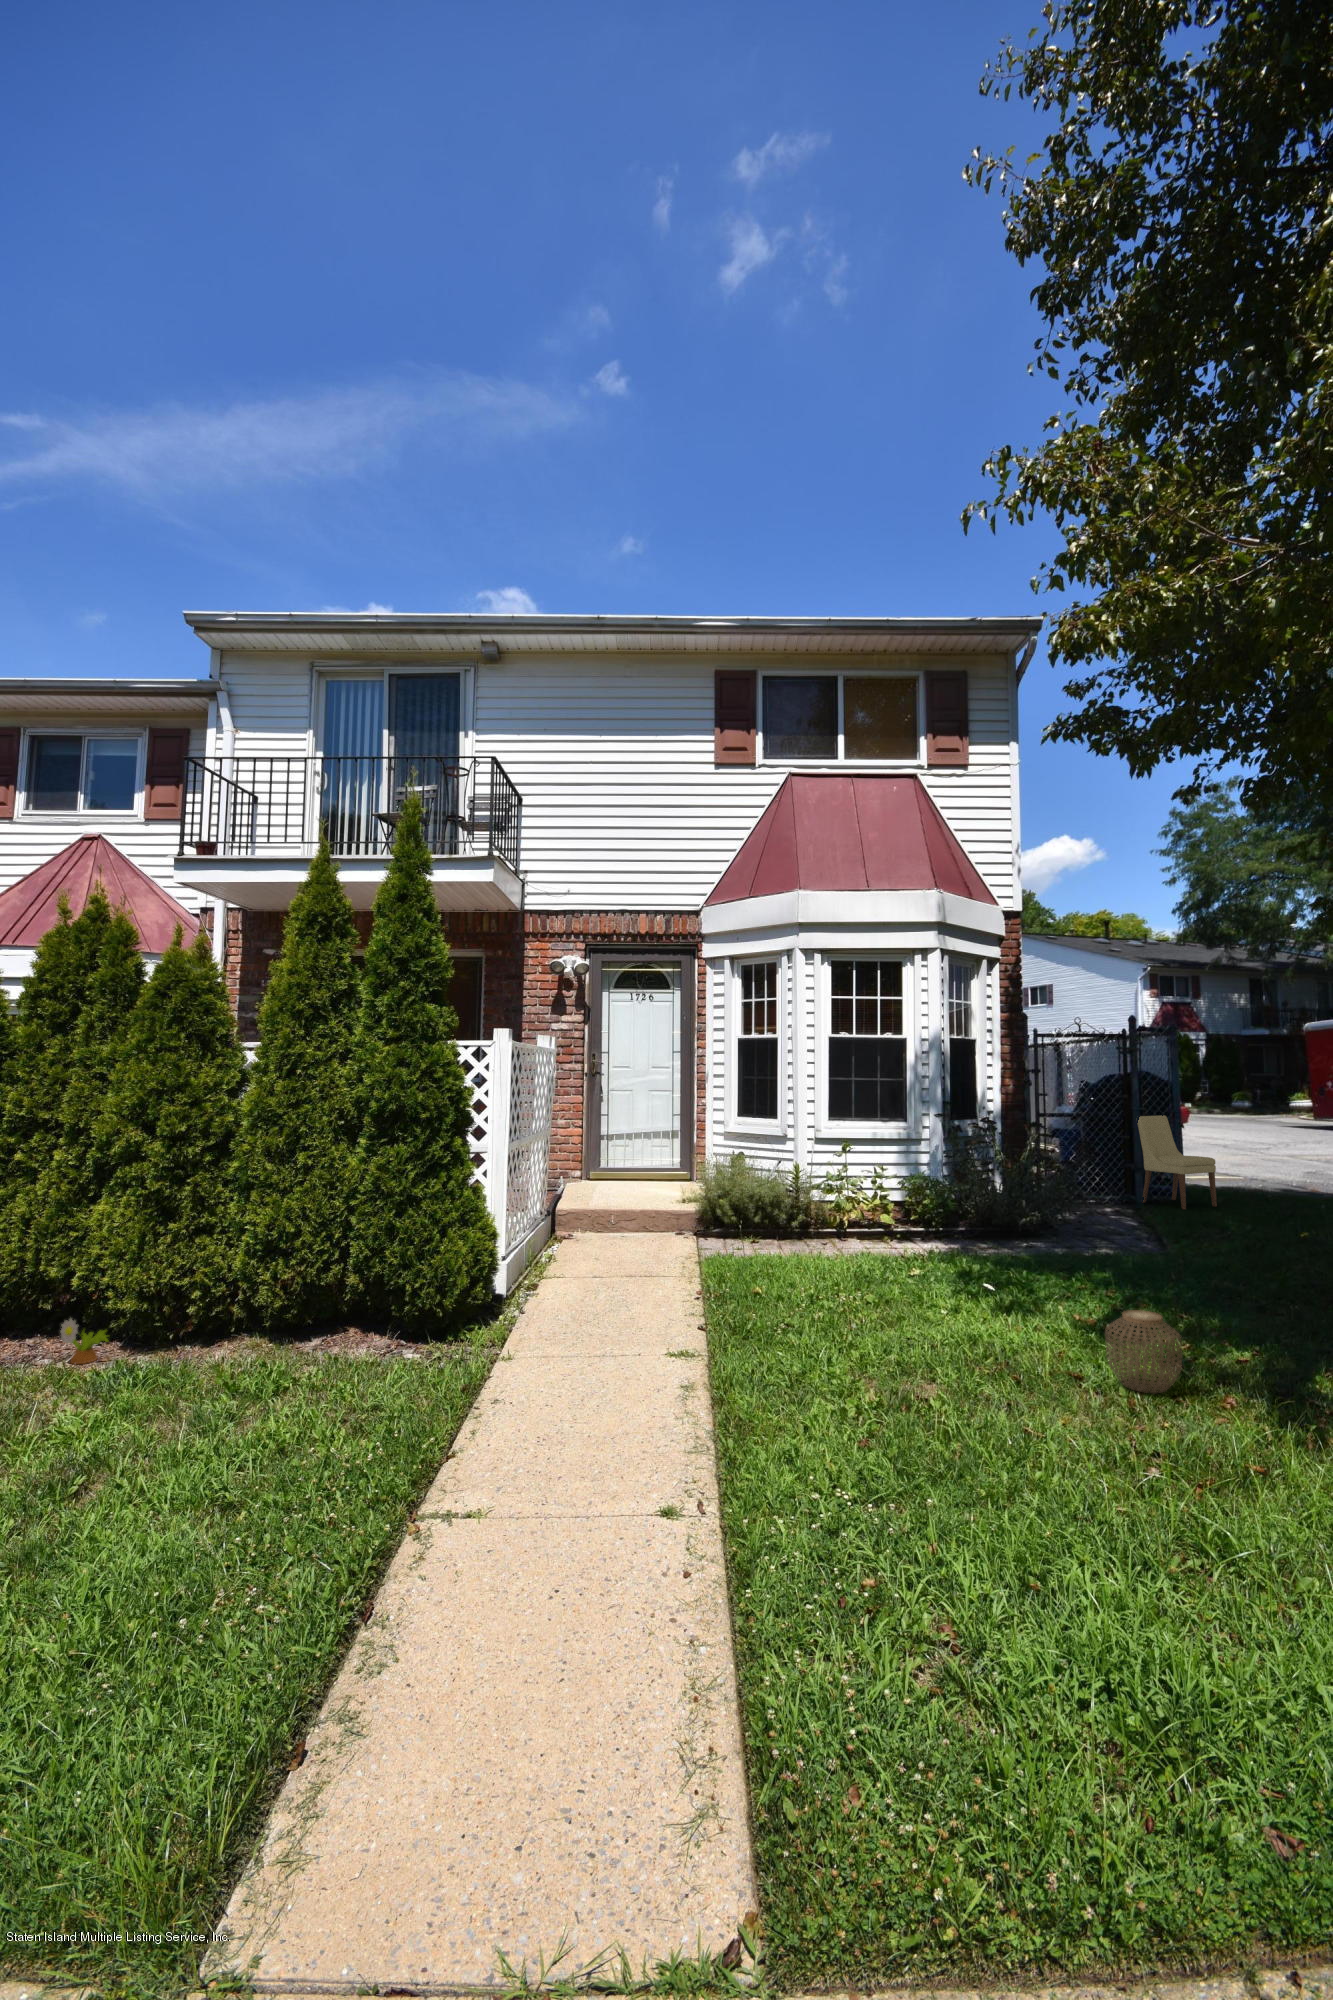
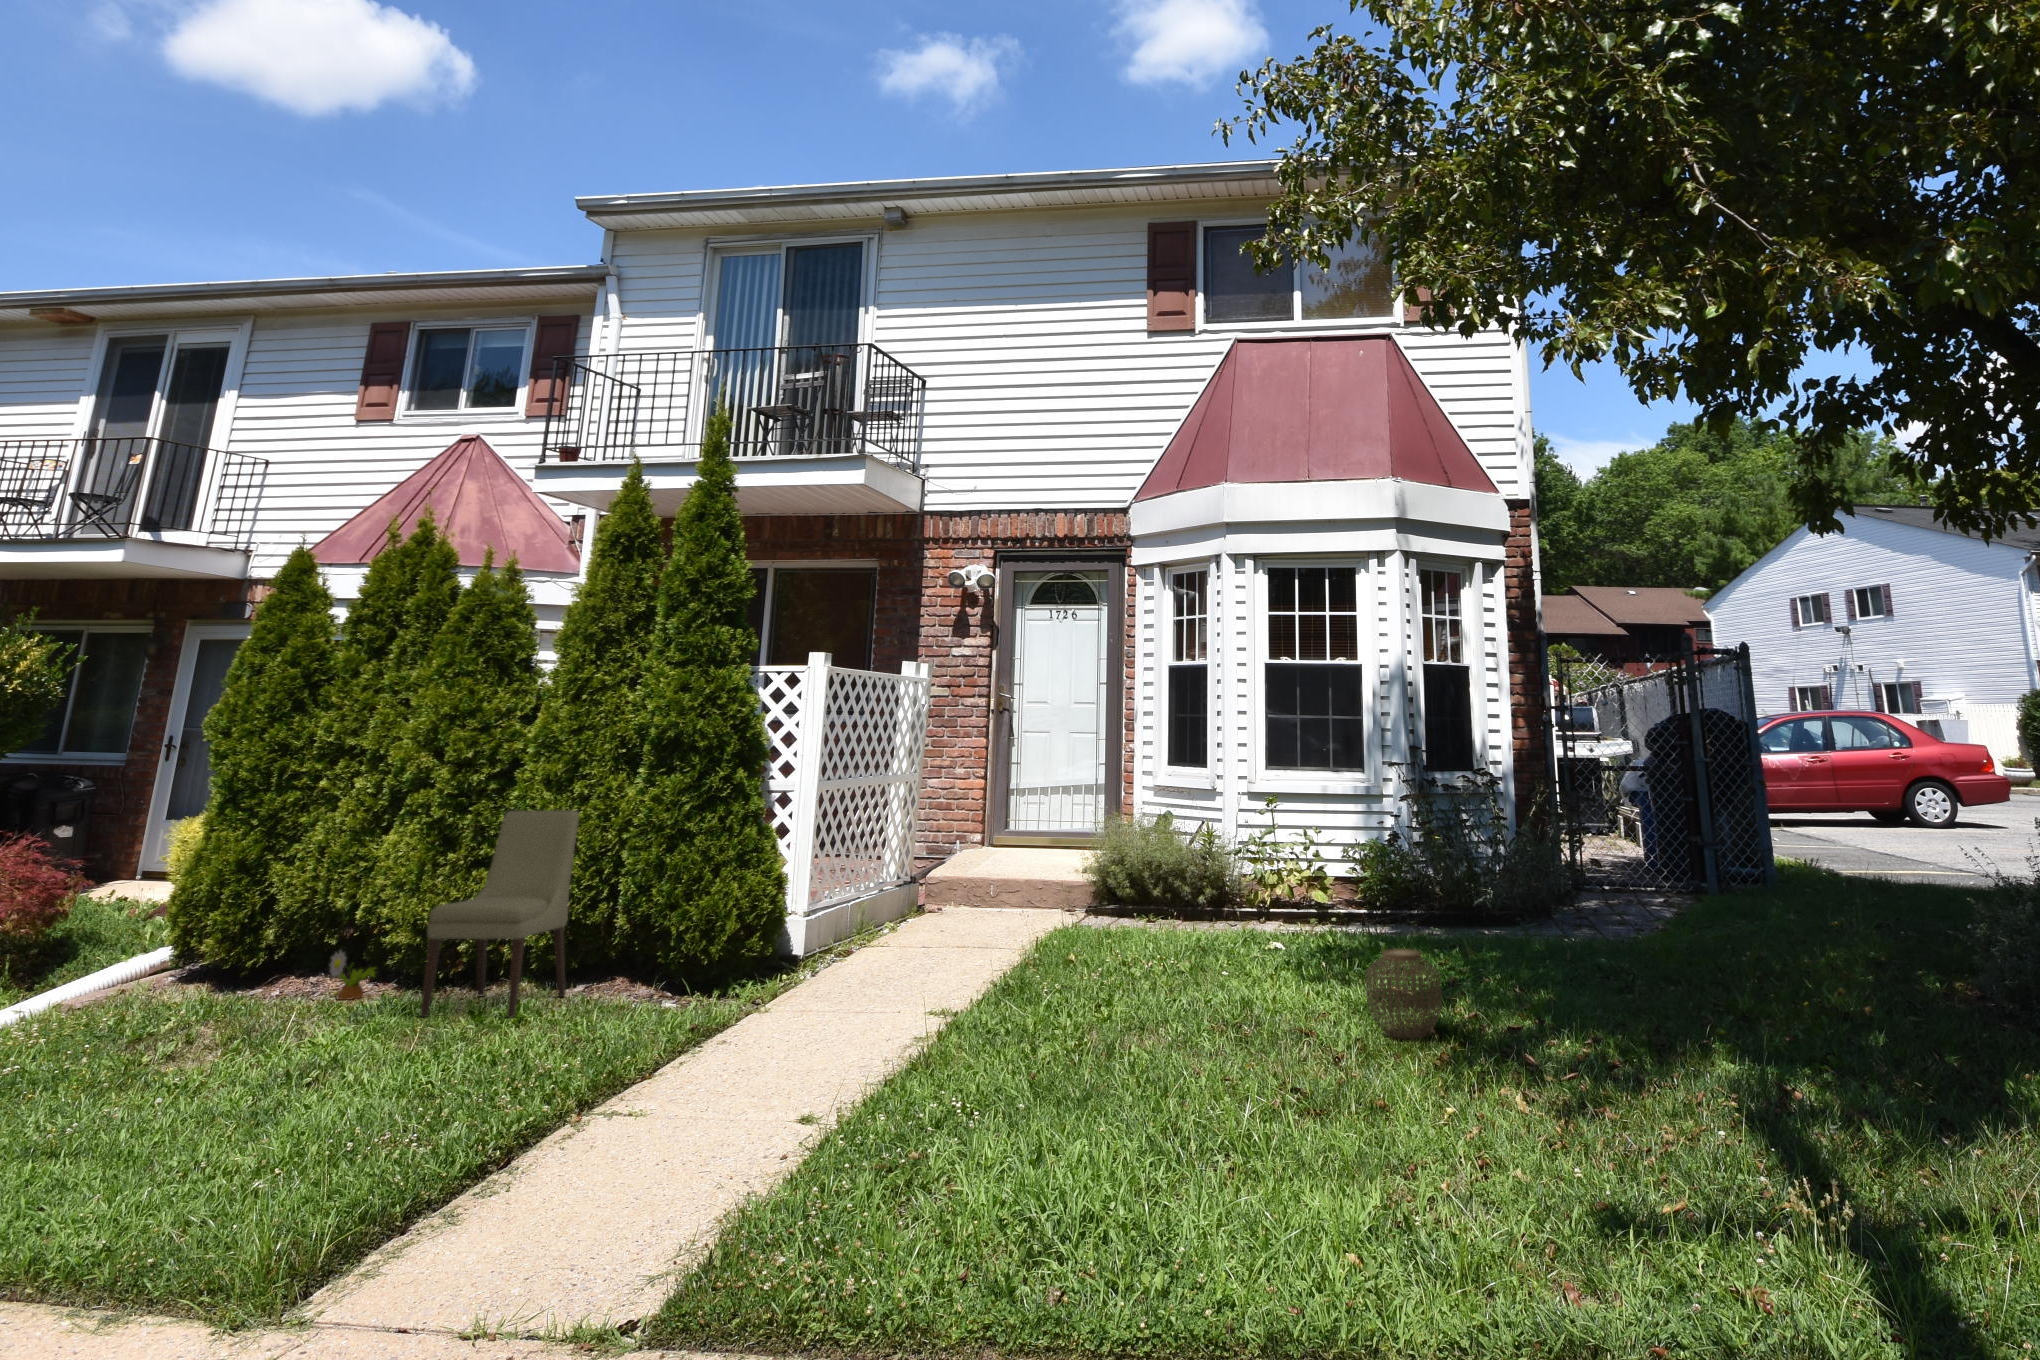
chair: present [1138,1115,1217,1209] -> present [420,810,579,1018]

